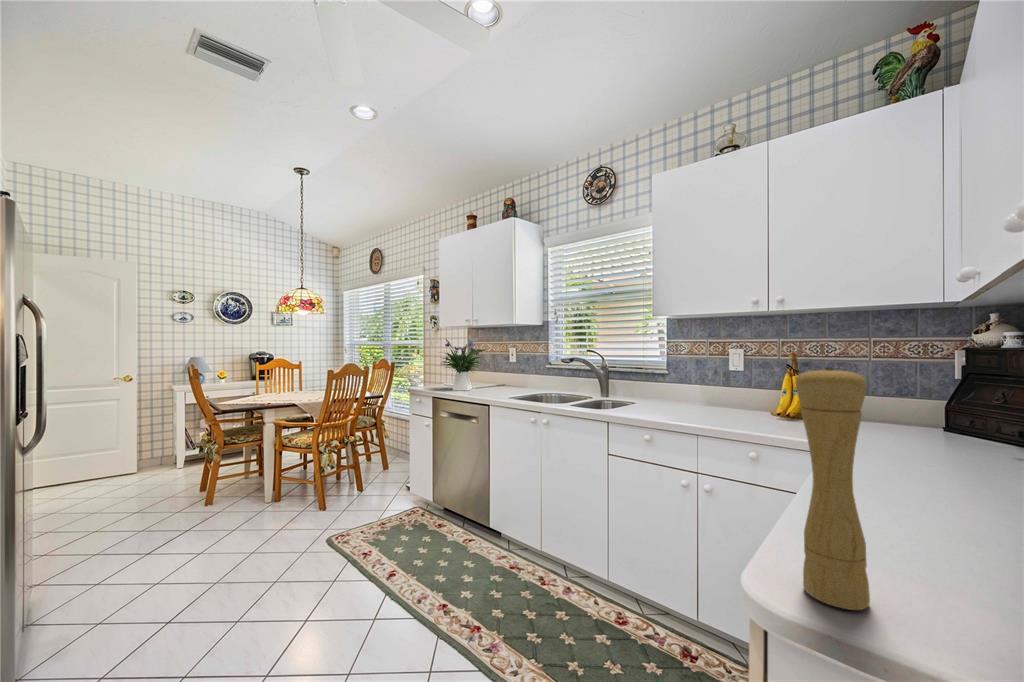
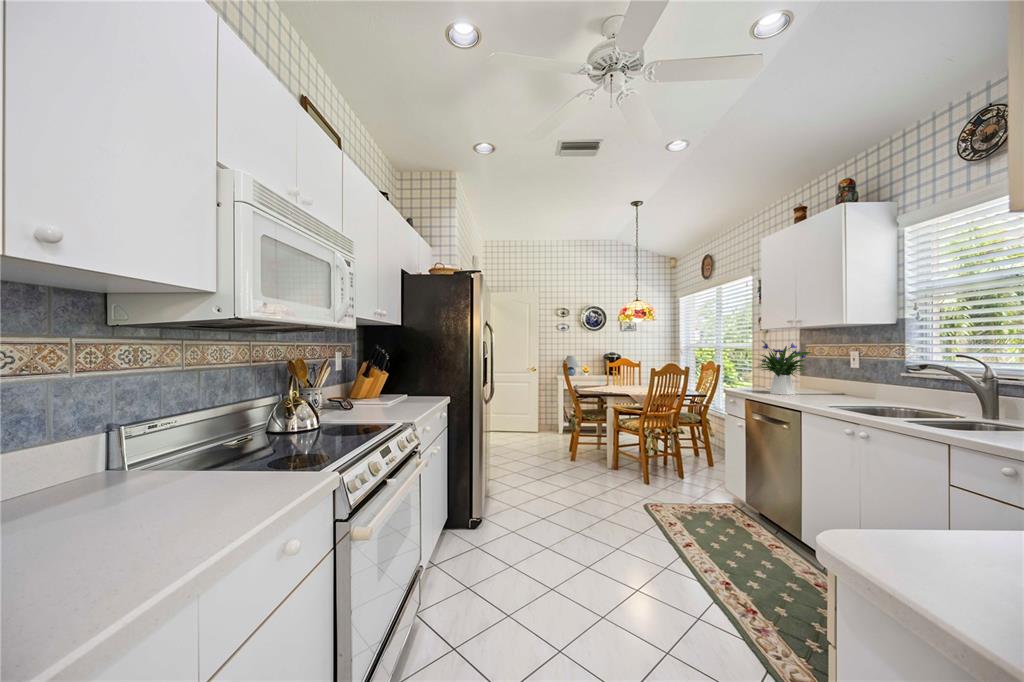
pepper mill: present [796,366,870,610] -> none [863,349,937,567]

